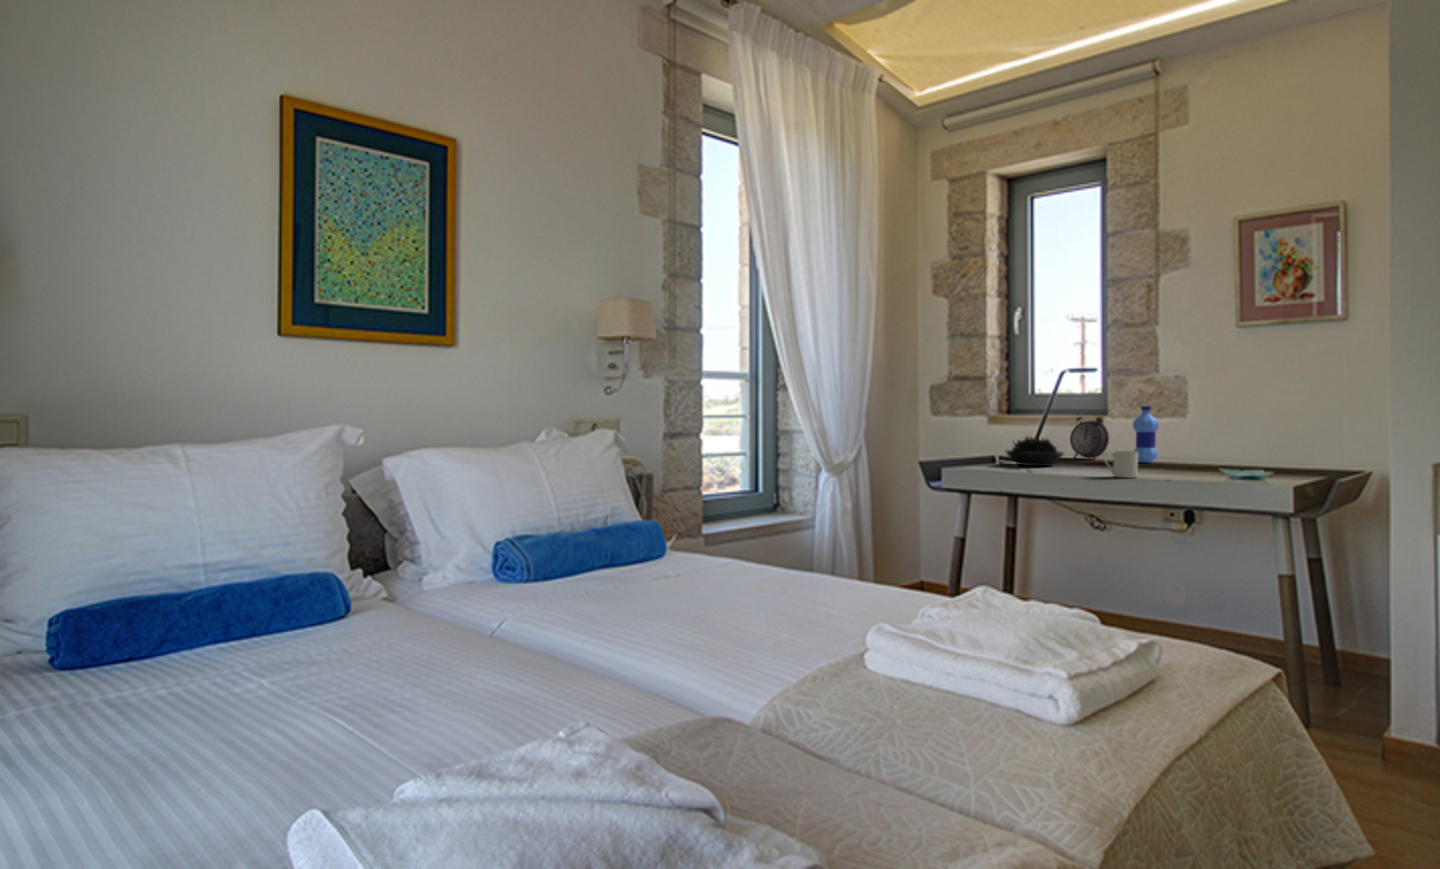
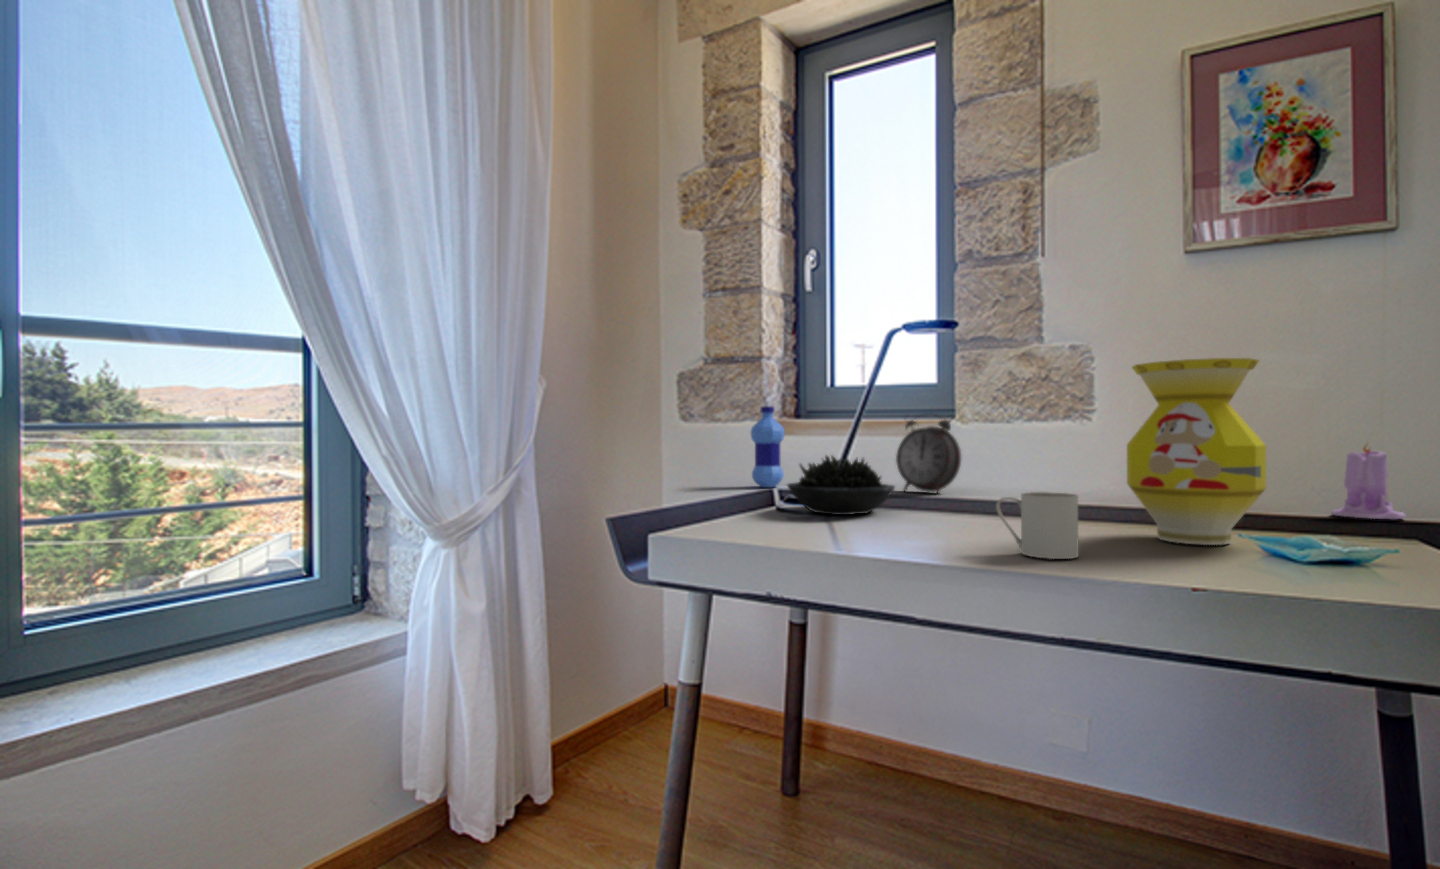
vase: none [1171,394,1231,475] -> present [1127,358,1266,545]
water bottle: present [1133,406,1159,463] -> present [751,406,785,487]
candle: none [1297,430,1332,469] -> present [1331,445,1405,519]

